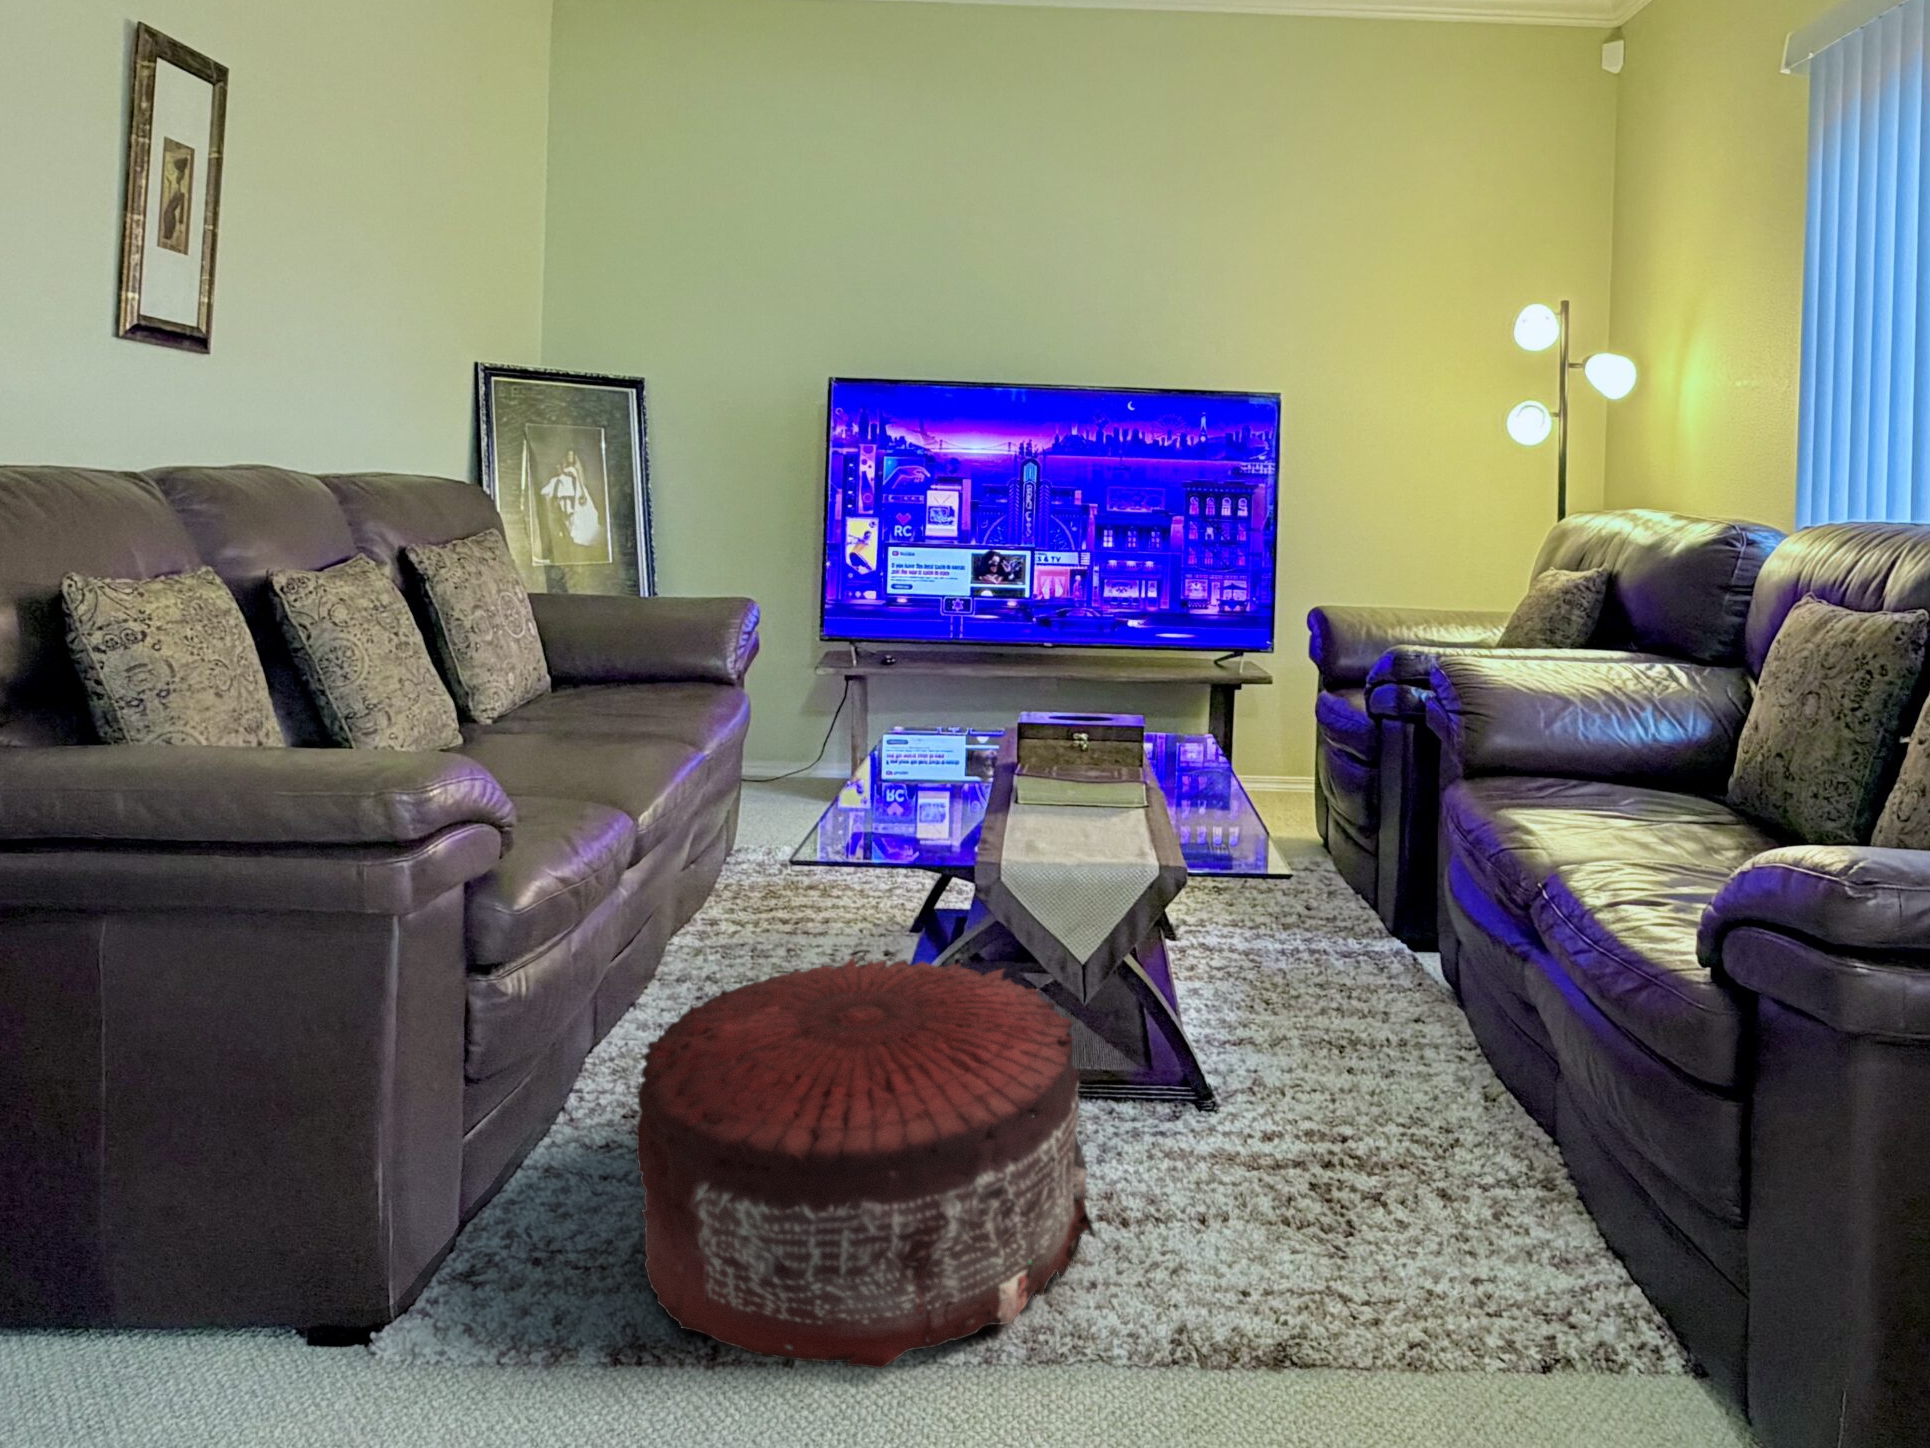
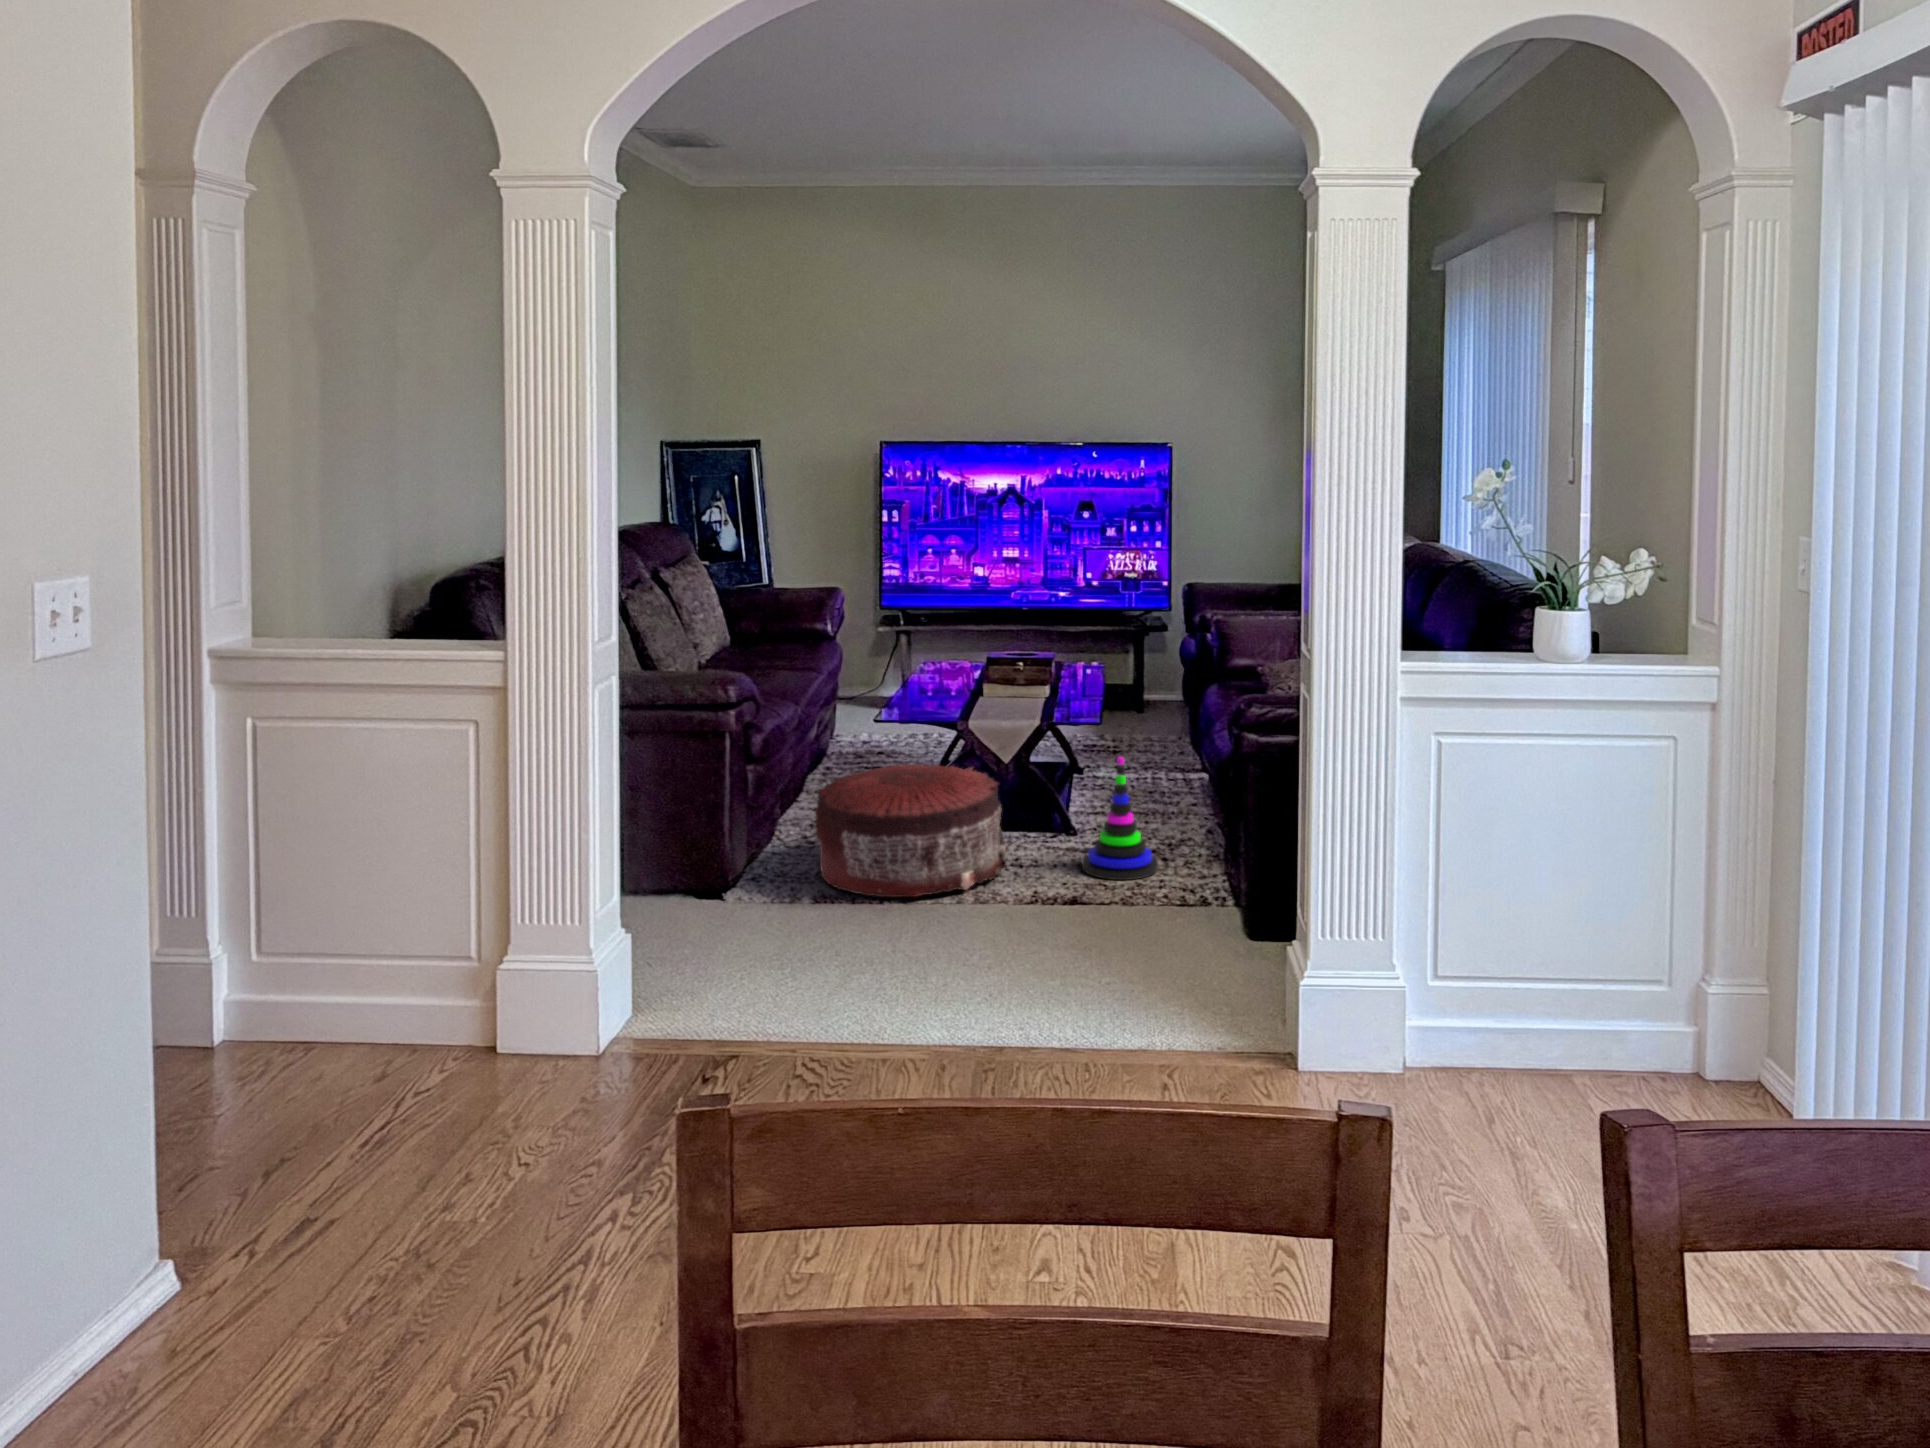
stacking toy: none [1253,959,1429,1262] -> present [1082,757,1158,880]

